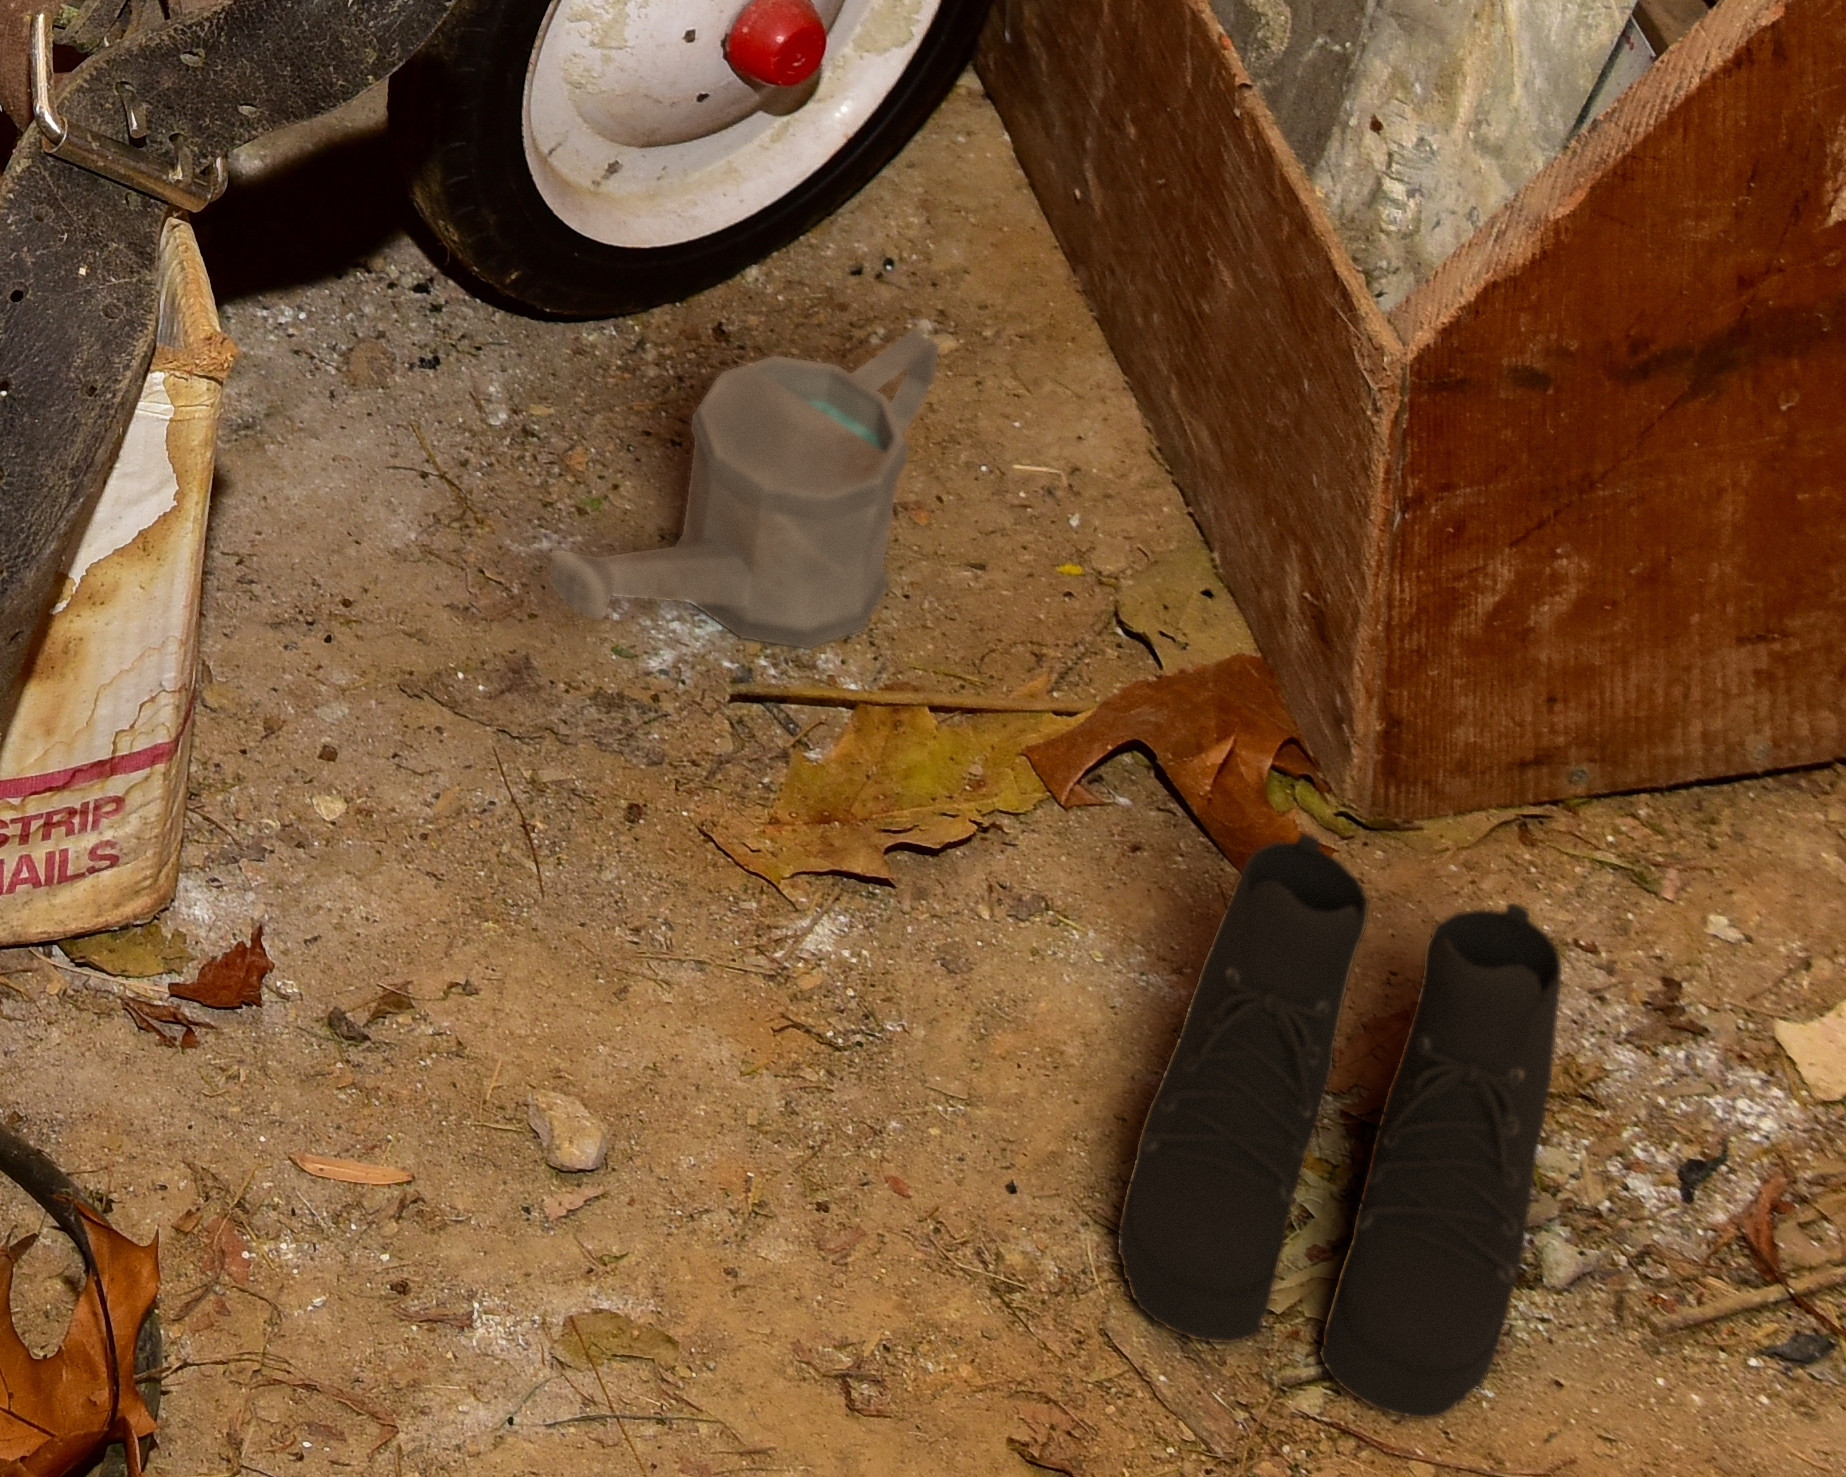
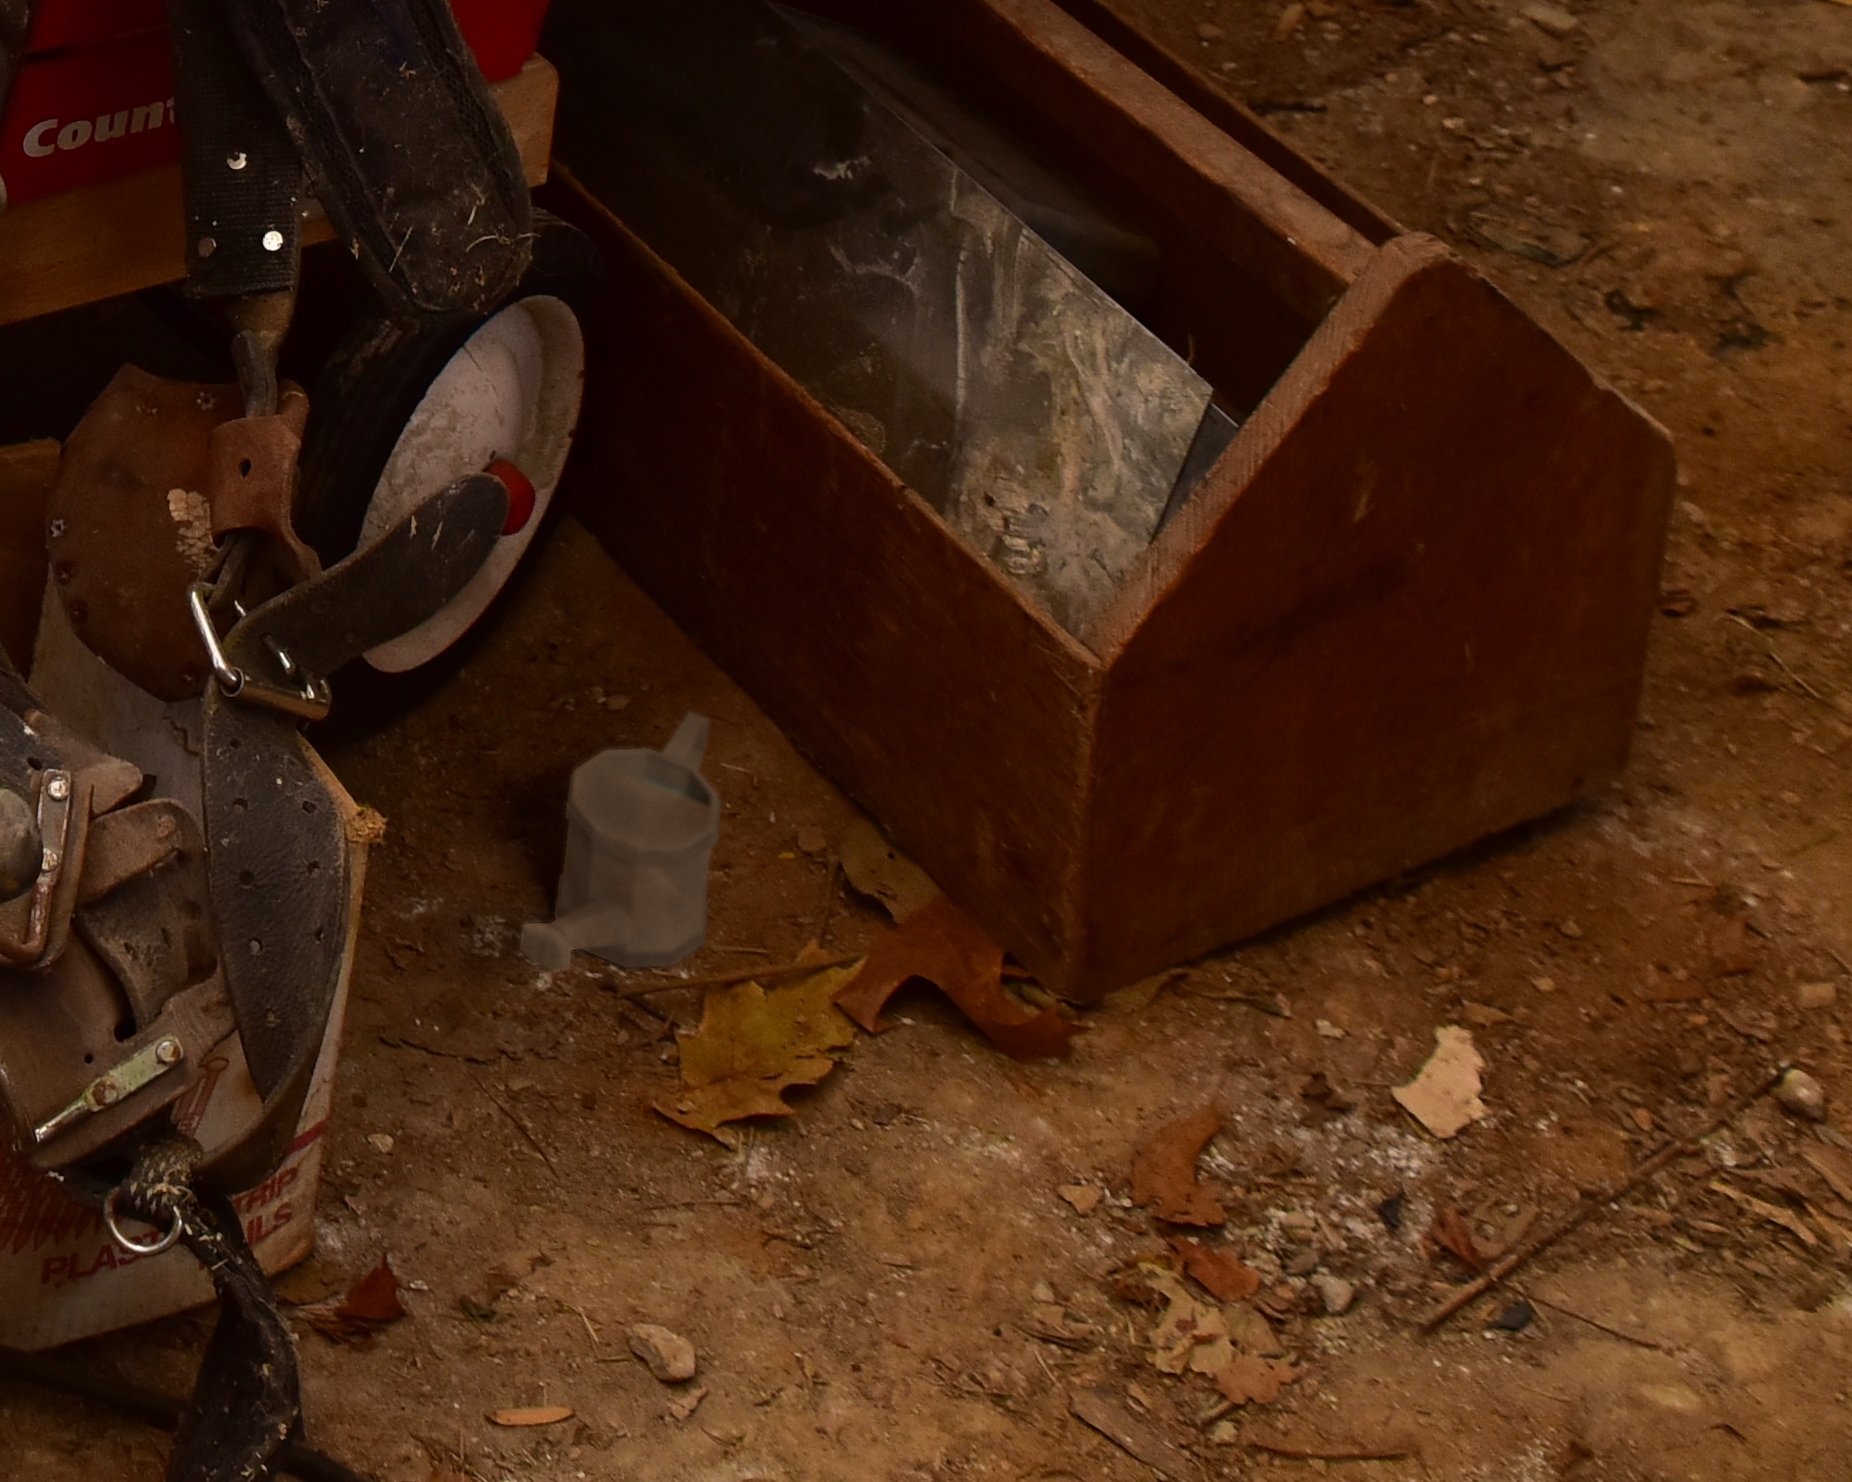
boots: present [1118,833,1562,1418] -> none [1047,1020,1329,1423]

